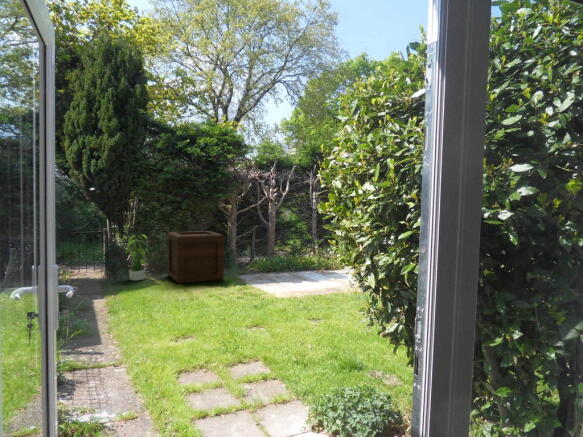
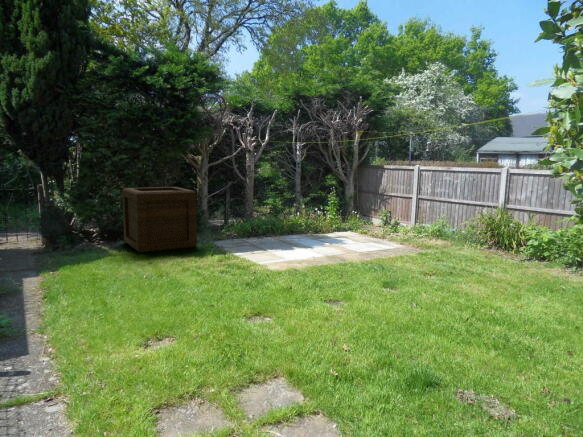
potted plant: present [120,234,148,281] -> none [56,189,99,250]

